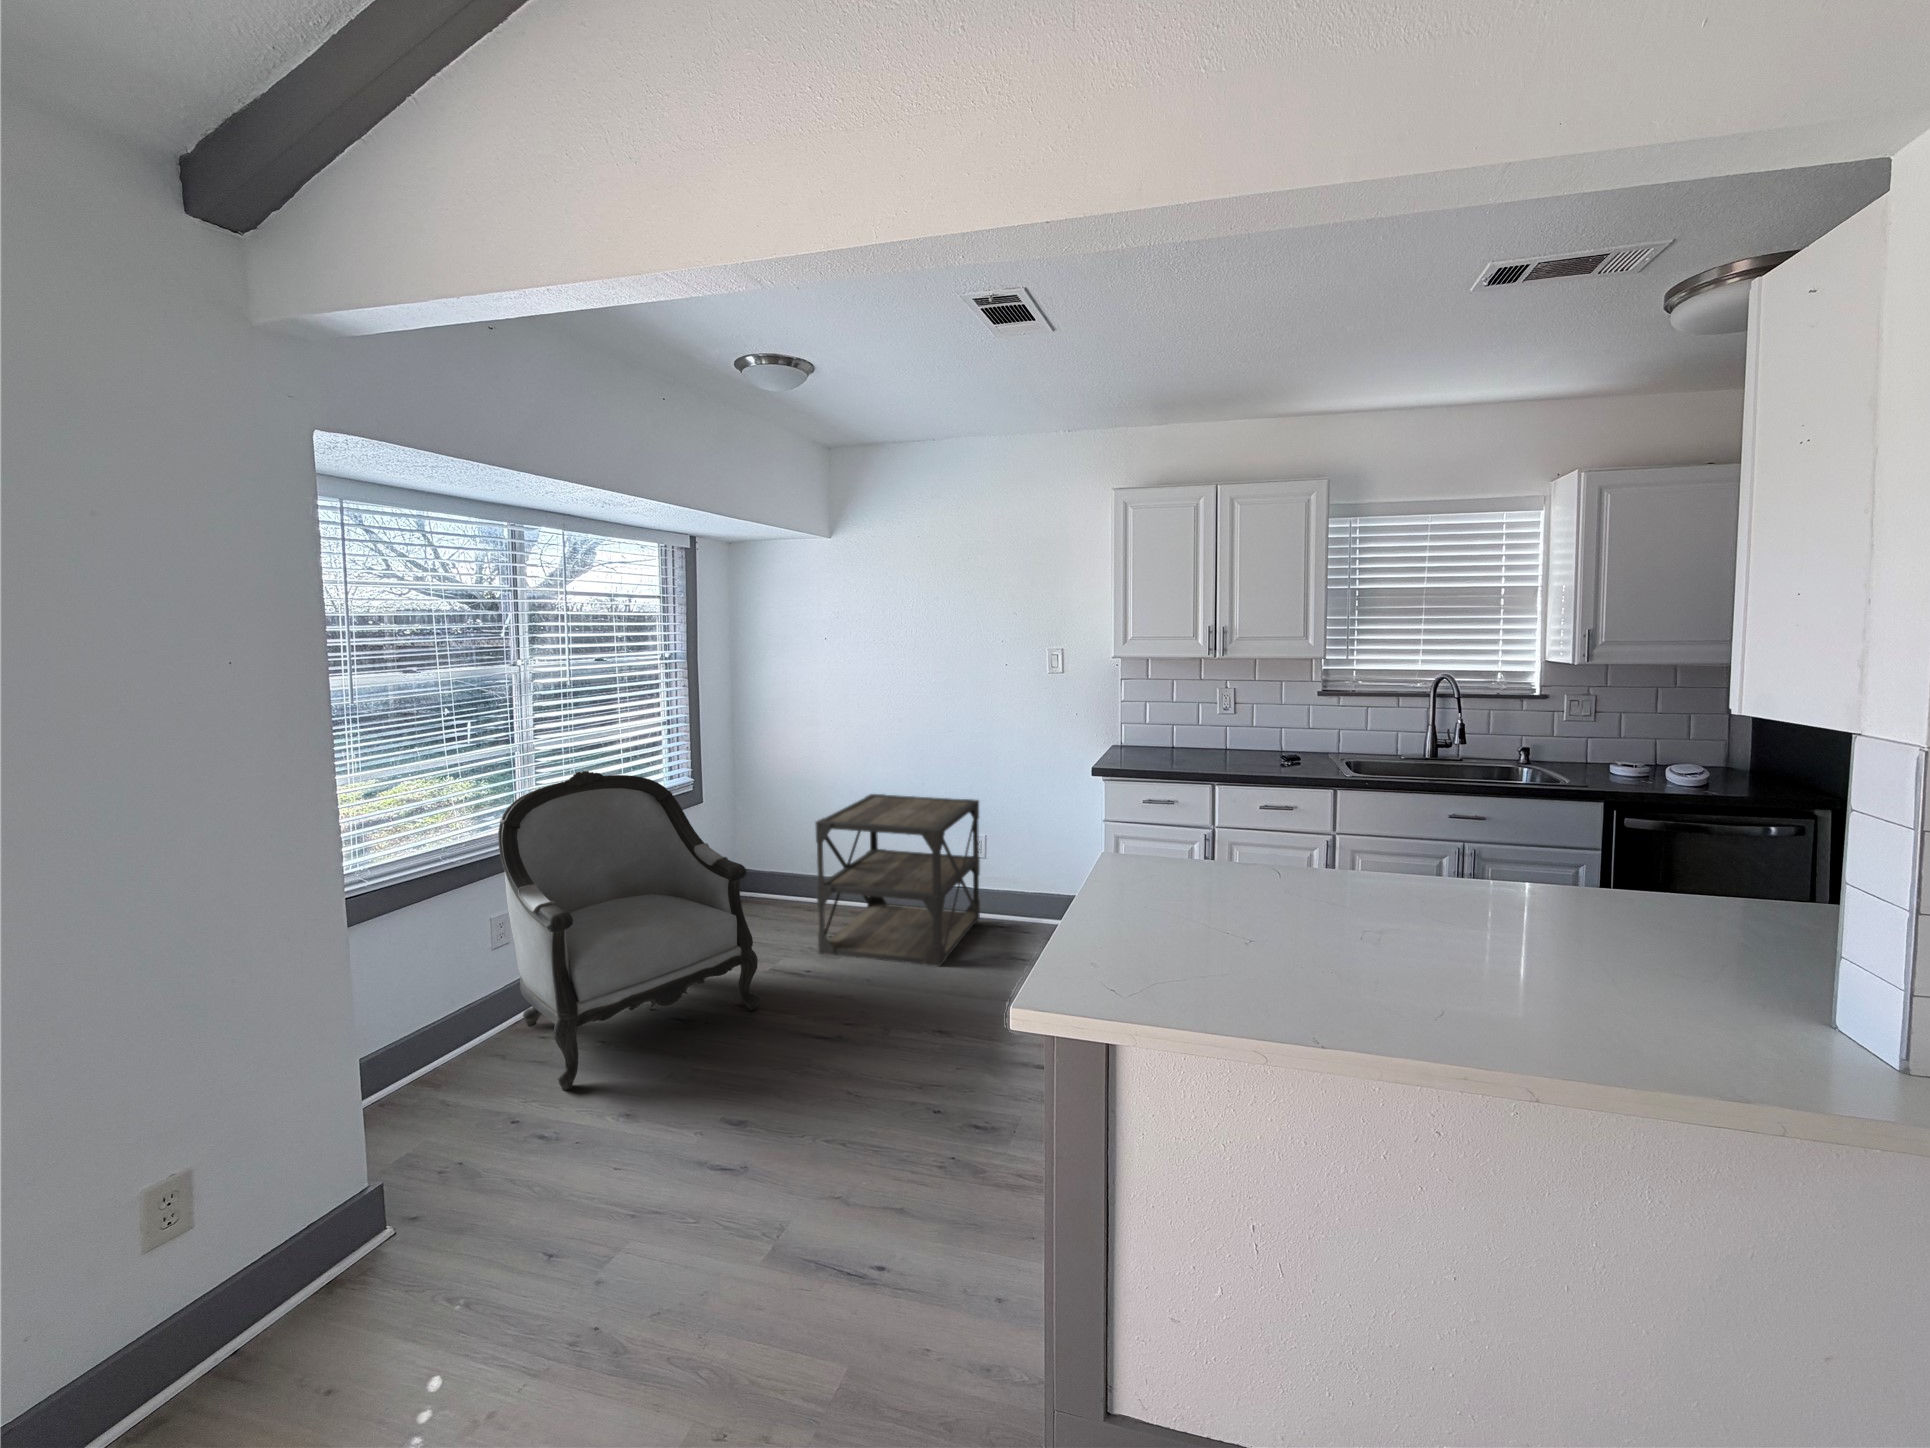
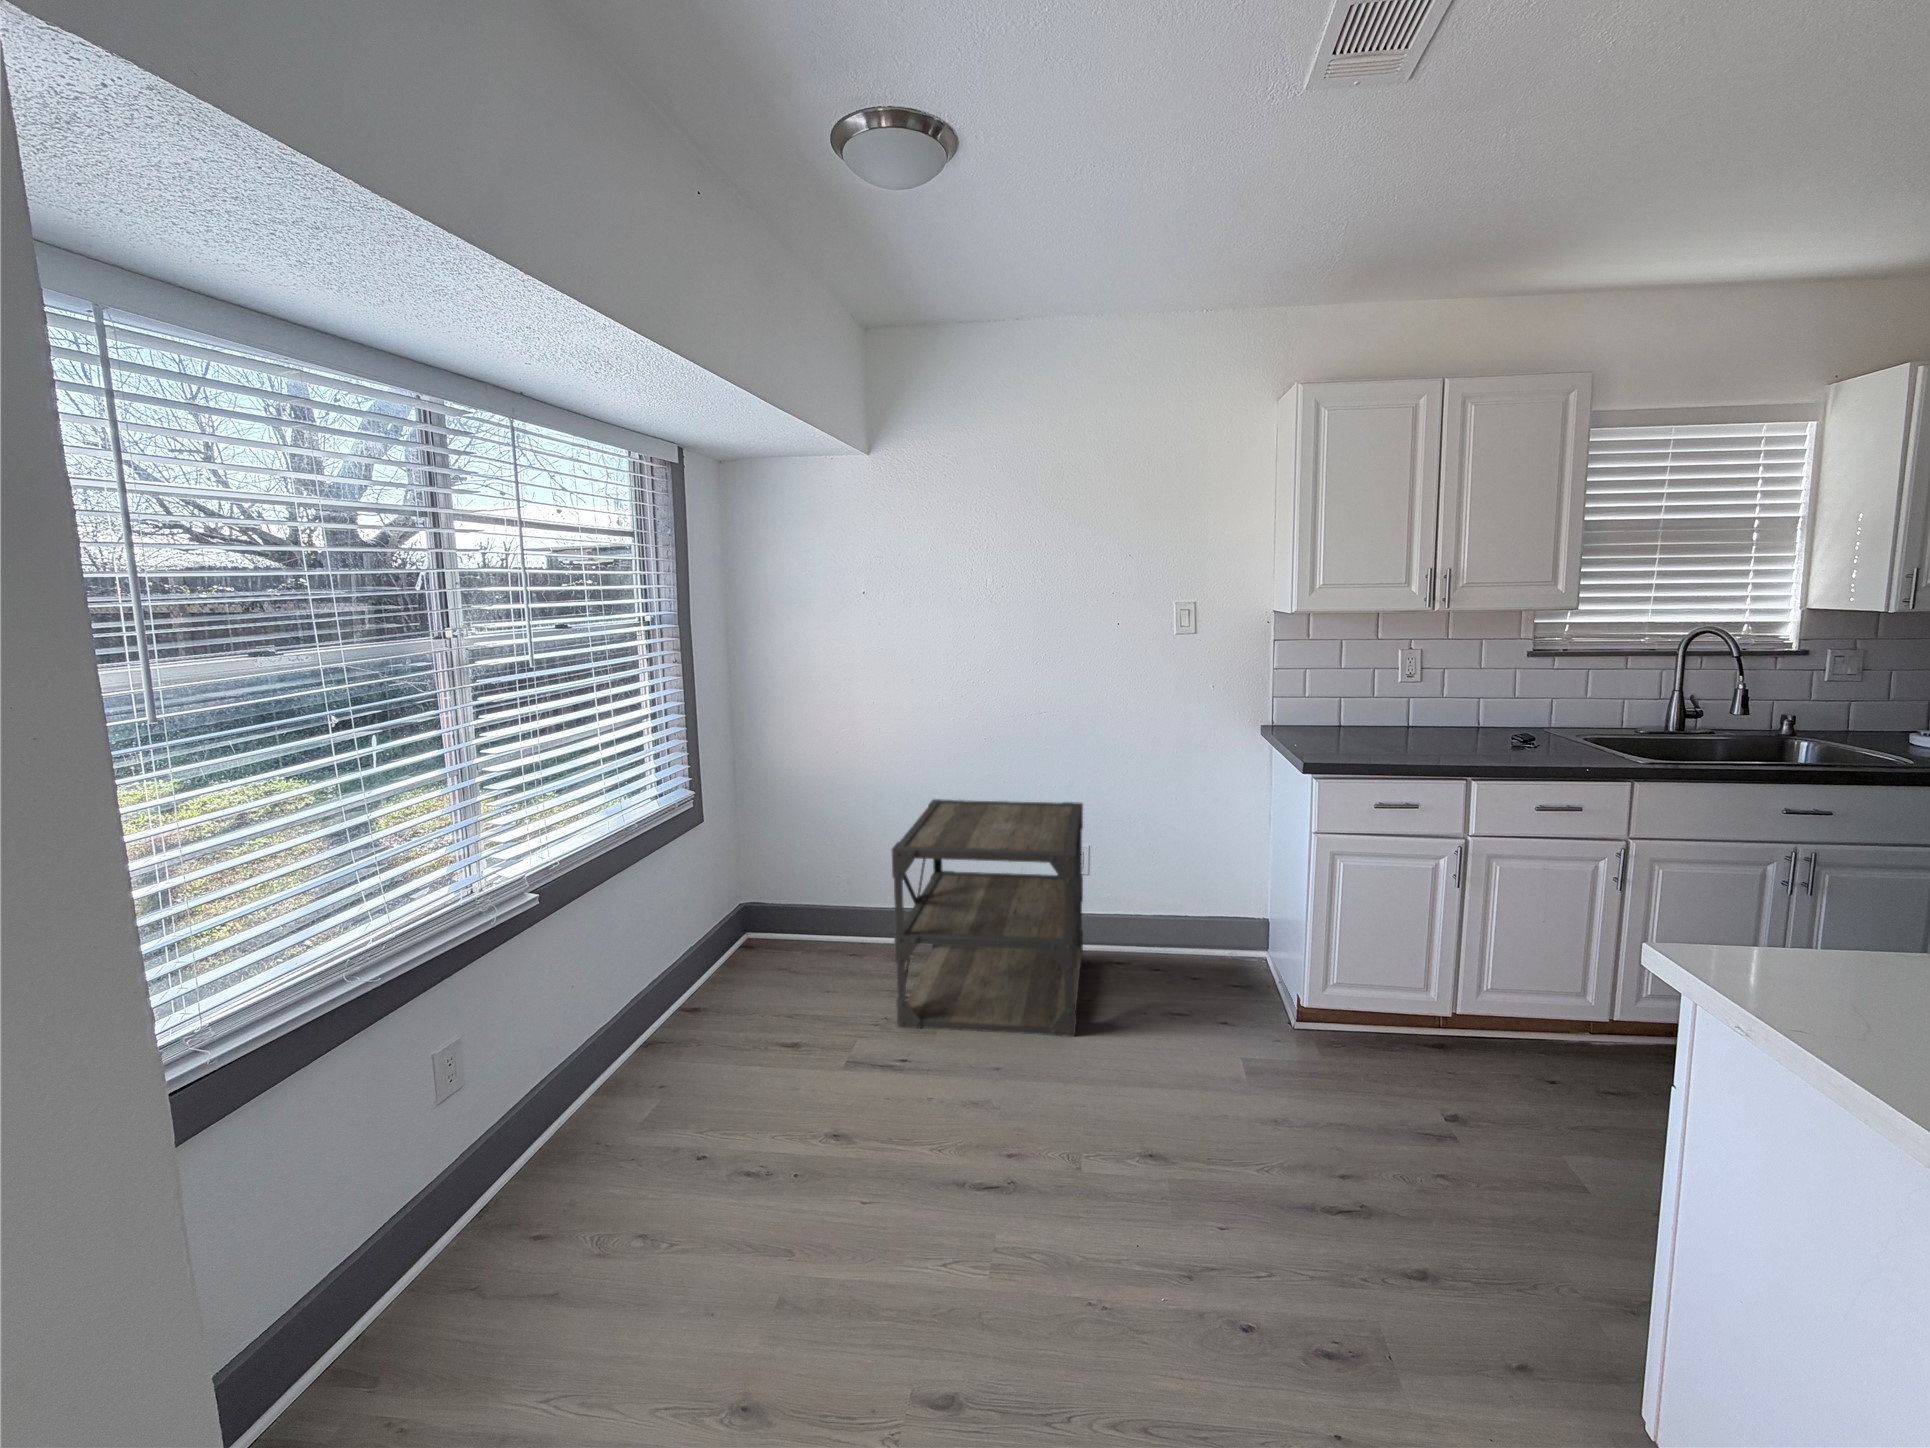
armchair: present [498,771,759,1091] -> none [437,800,857,1351]

